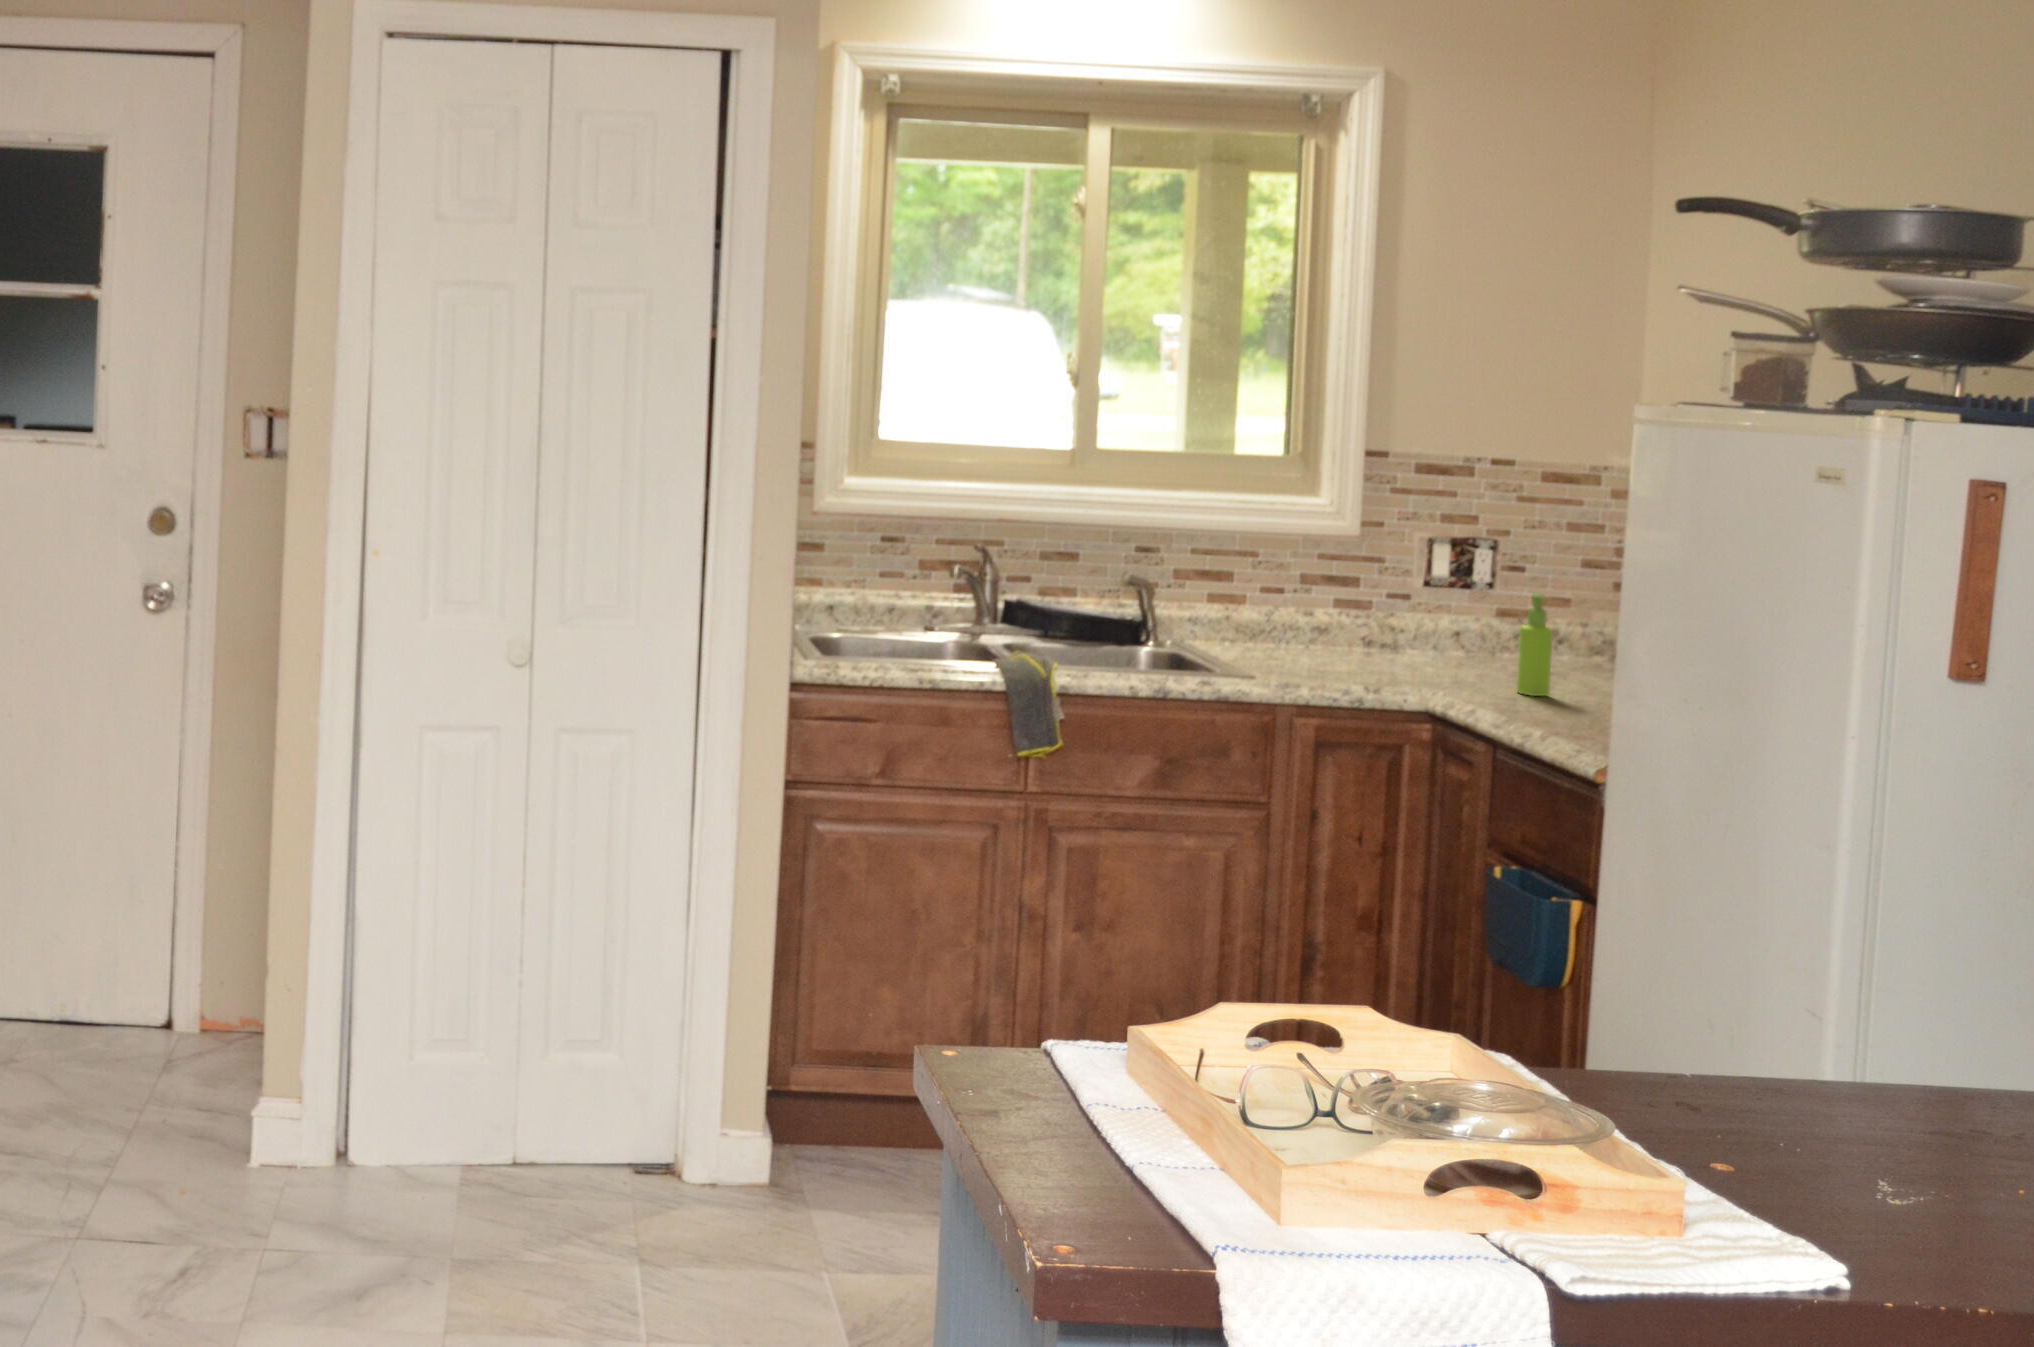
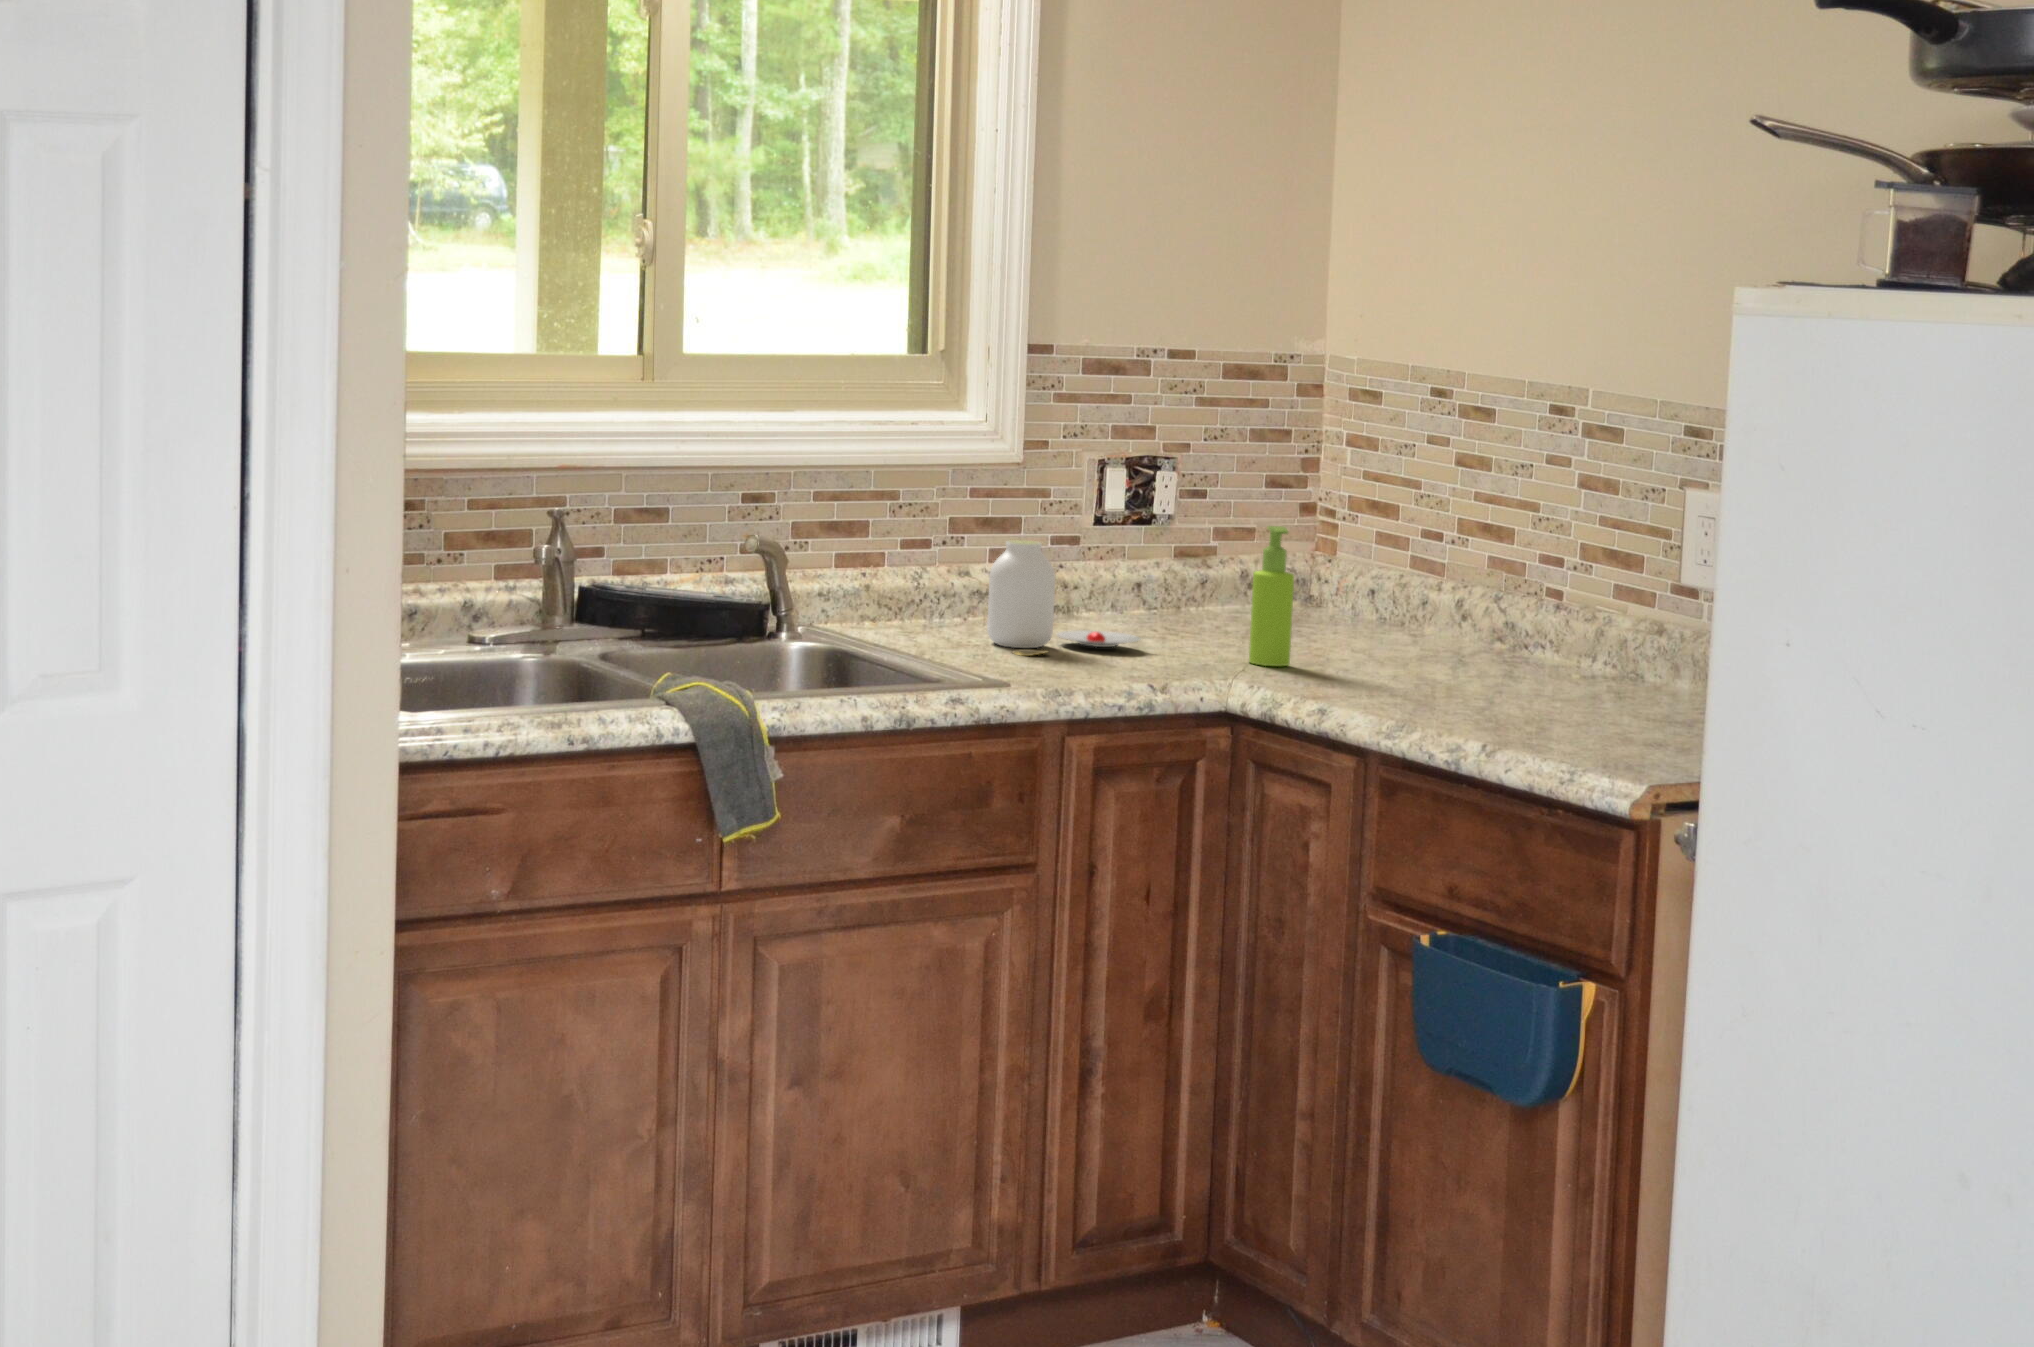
jar: none [1318,592,1446,672] -> present [987,540,1140,656]

